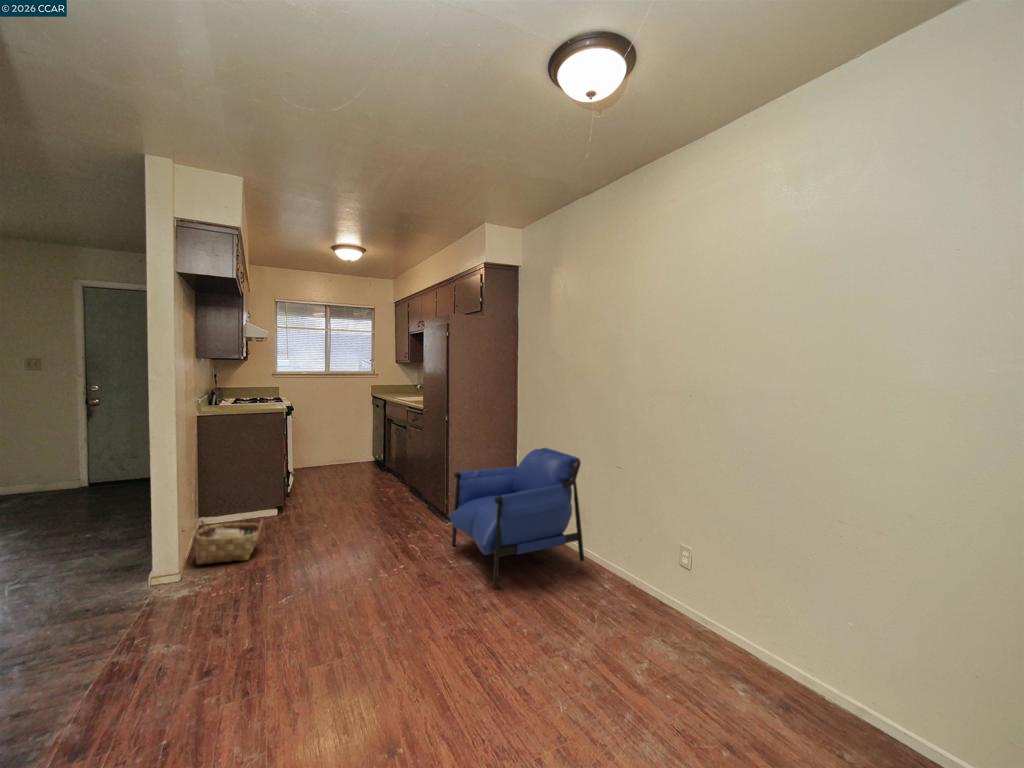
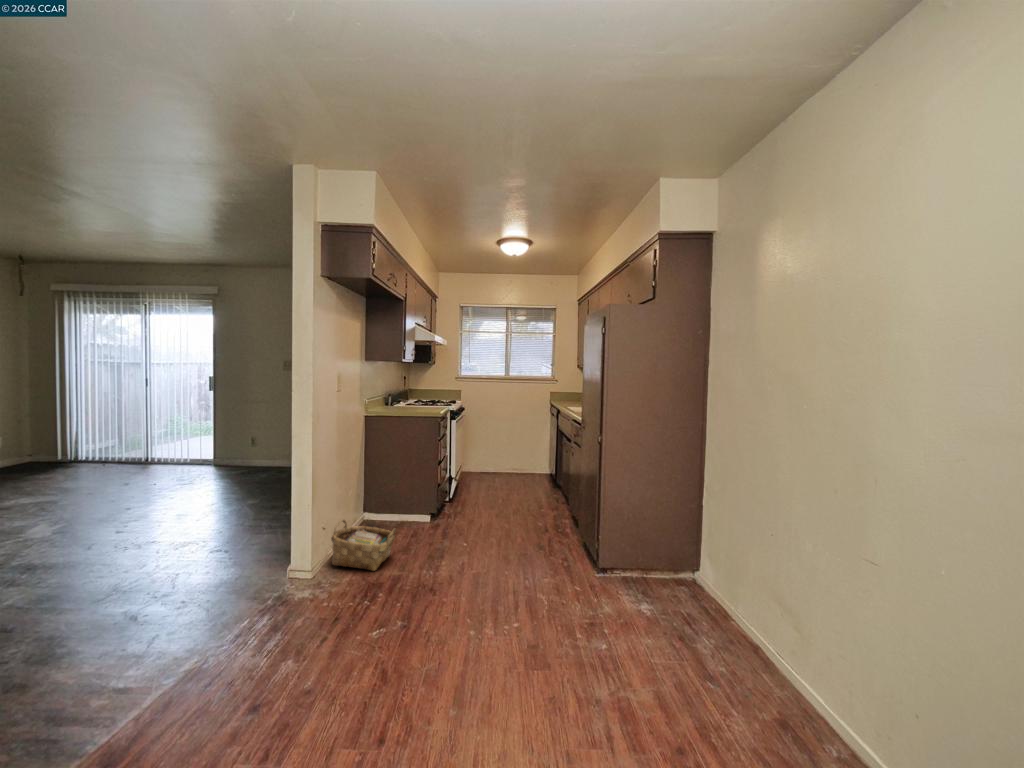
armchair: present [449,448,584,589] -> none [585,496,793,705]

